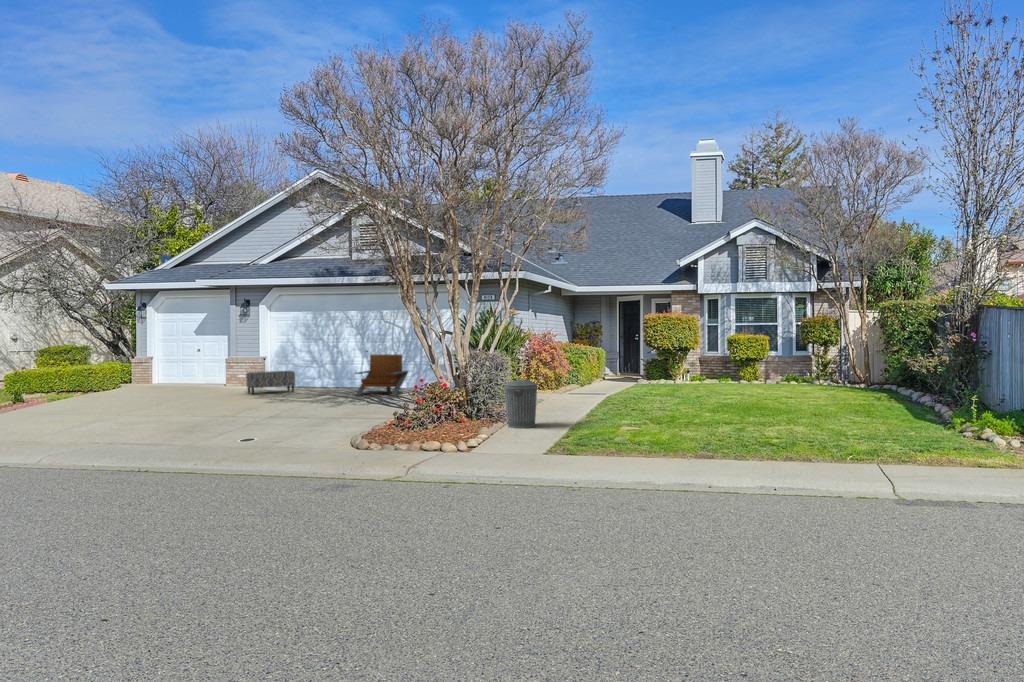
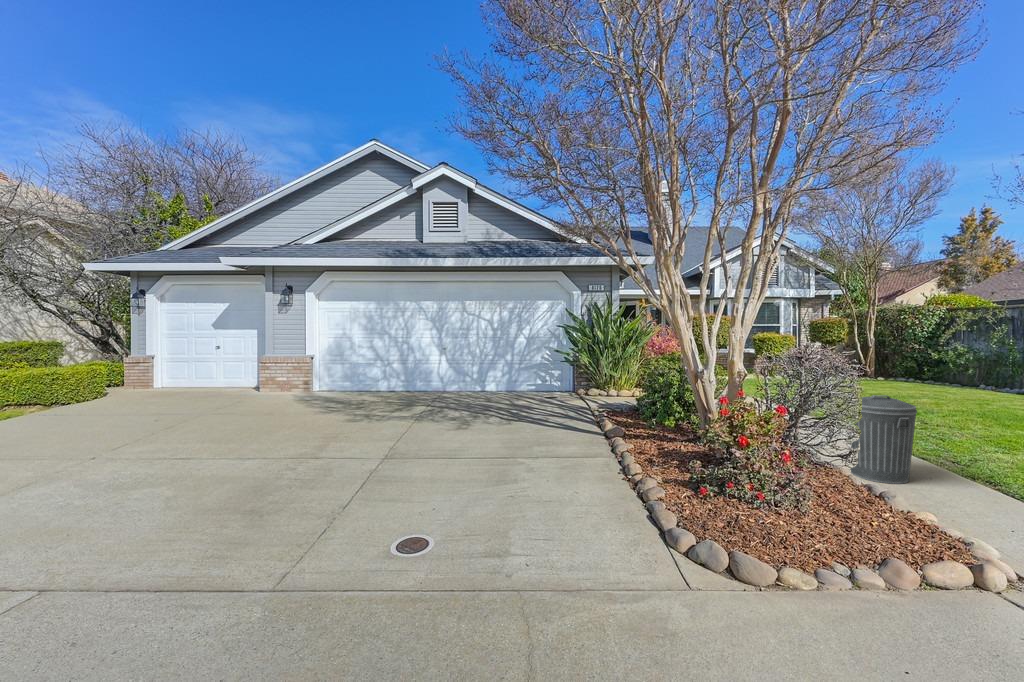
lounge chair: present [356,355,409,396] -> none [444,352,500,403]
bench: present [246,371,295,394] -> none [291,372,355,405]

